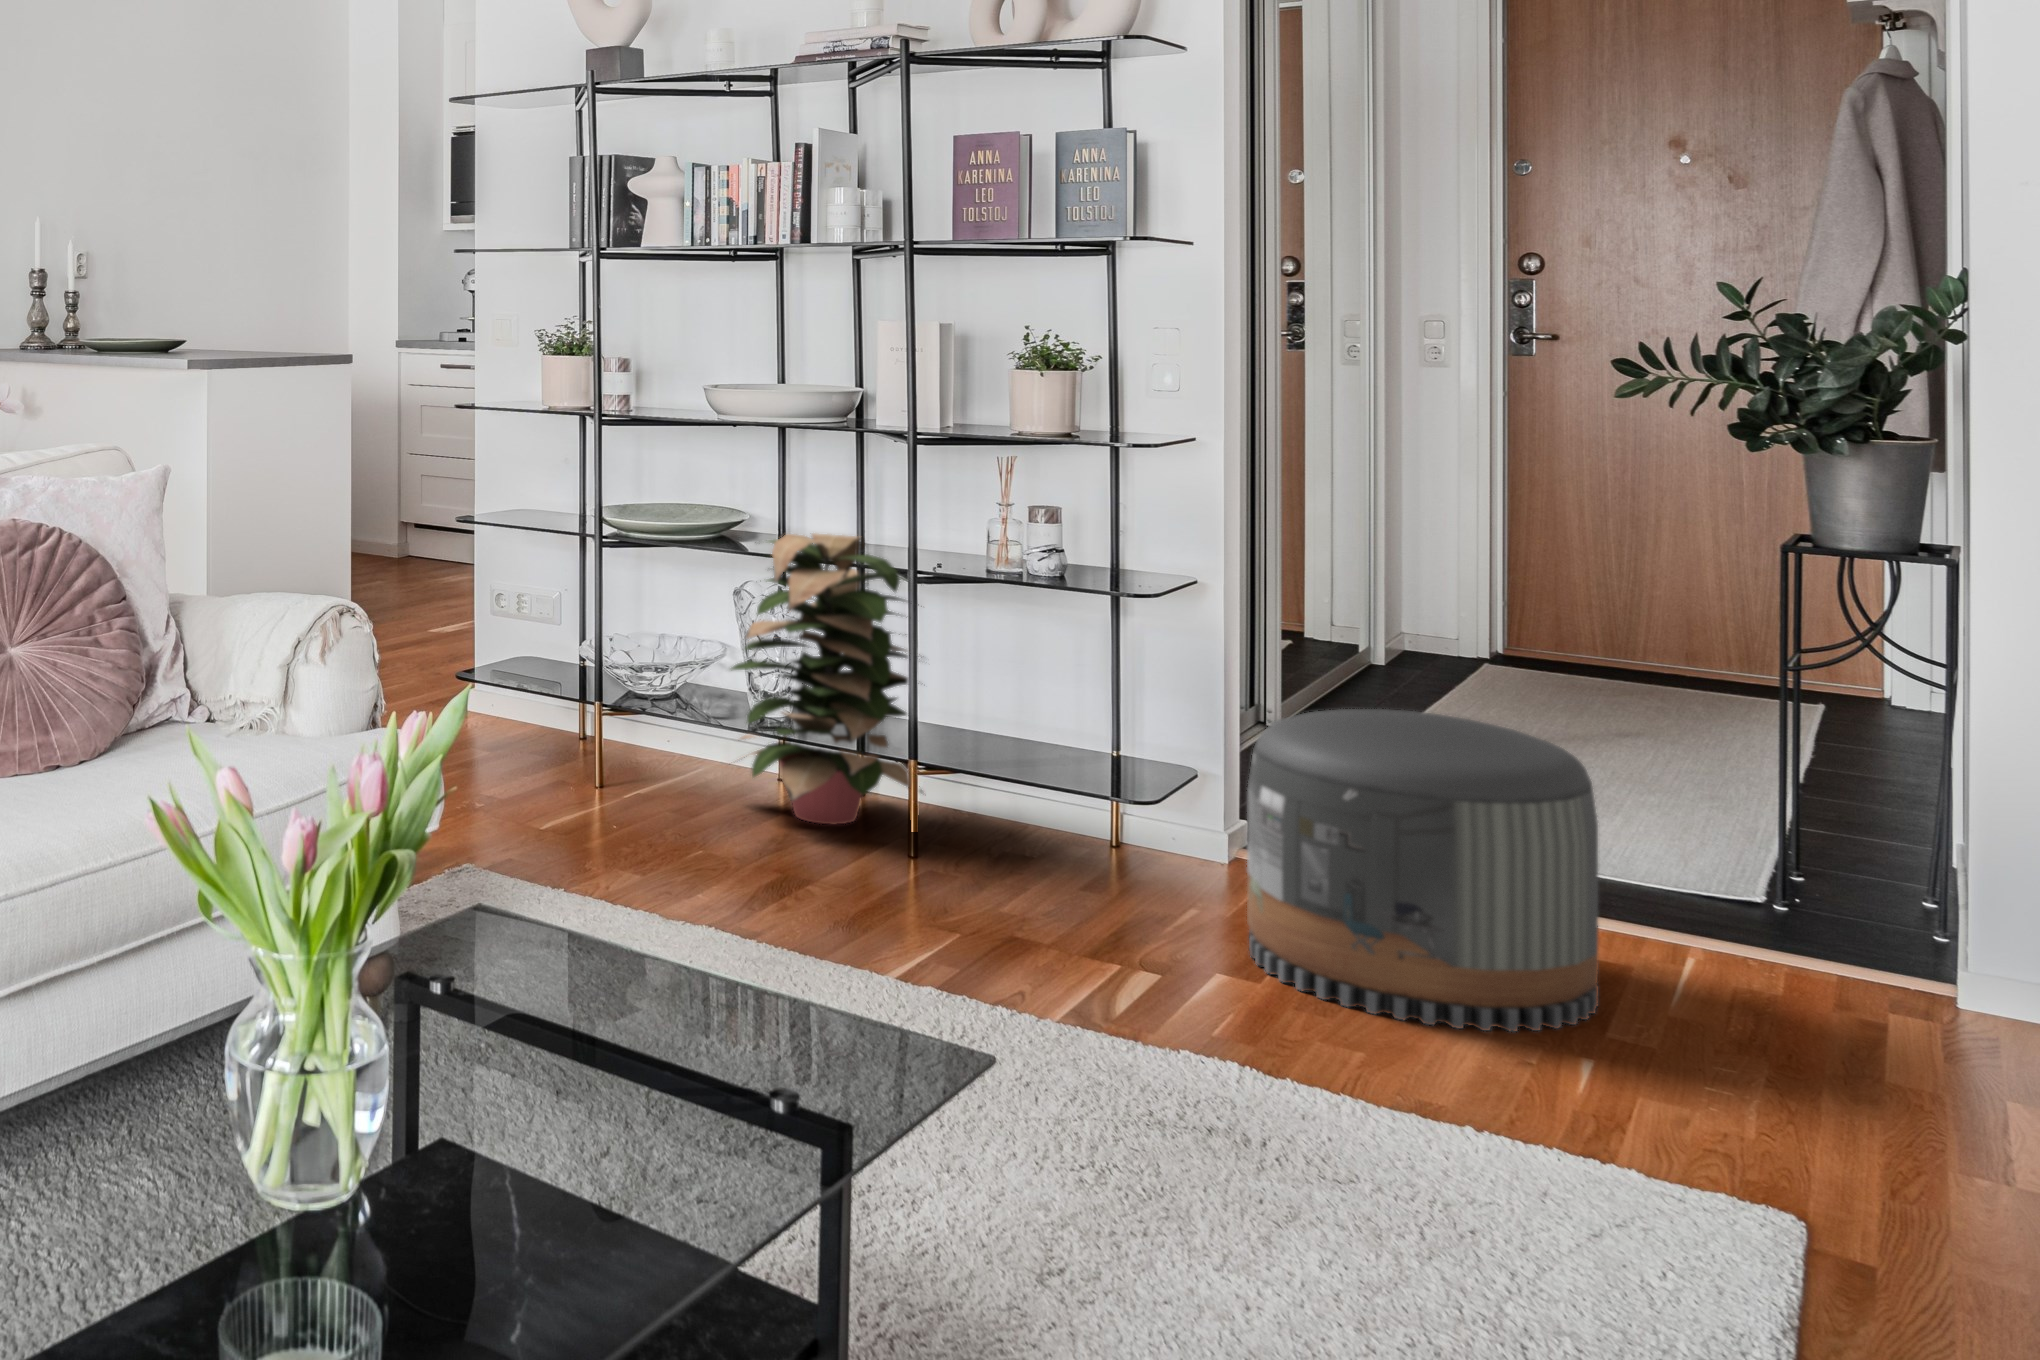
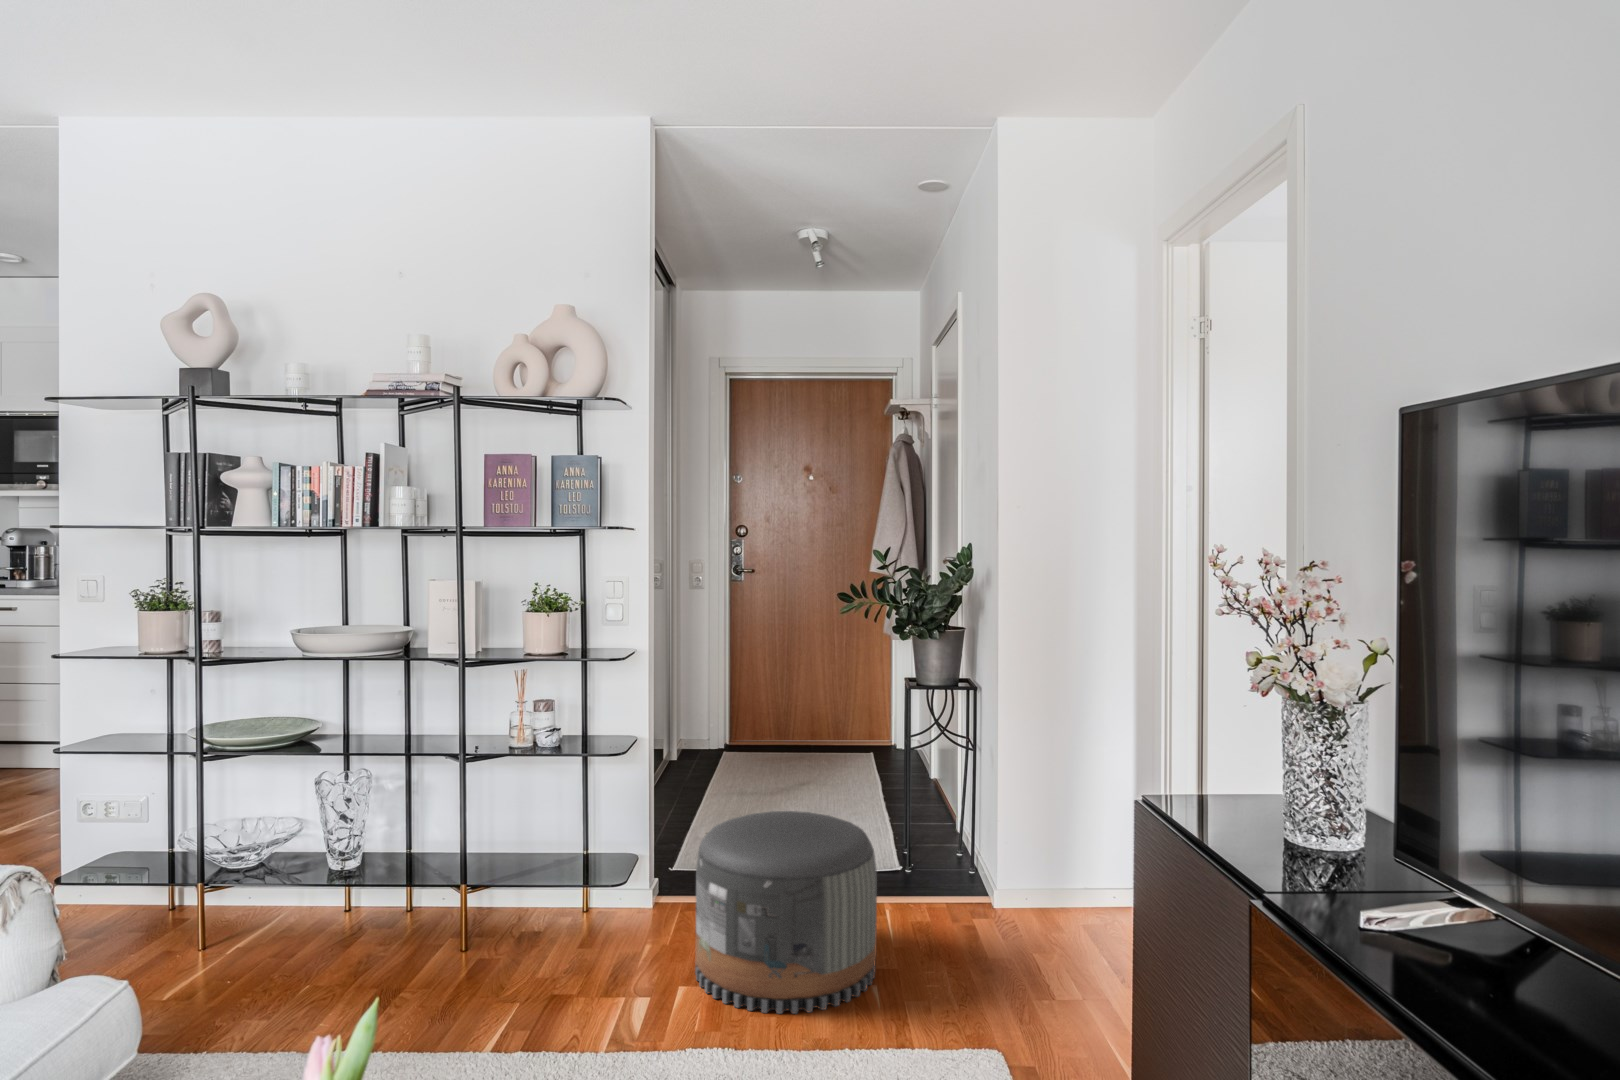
decorative plant: present [731,533,922,824] -> none [313,733,468,944]

